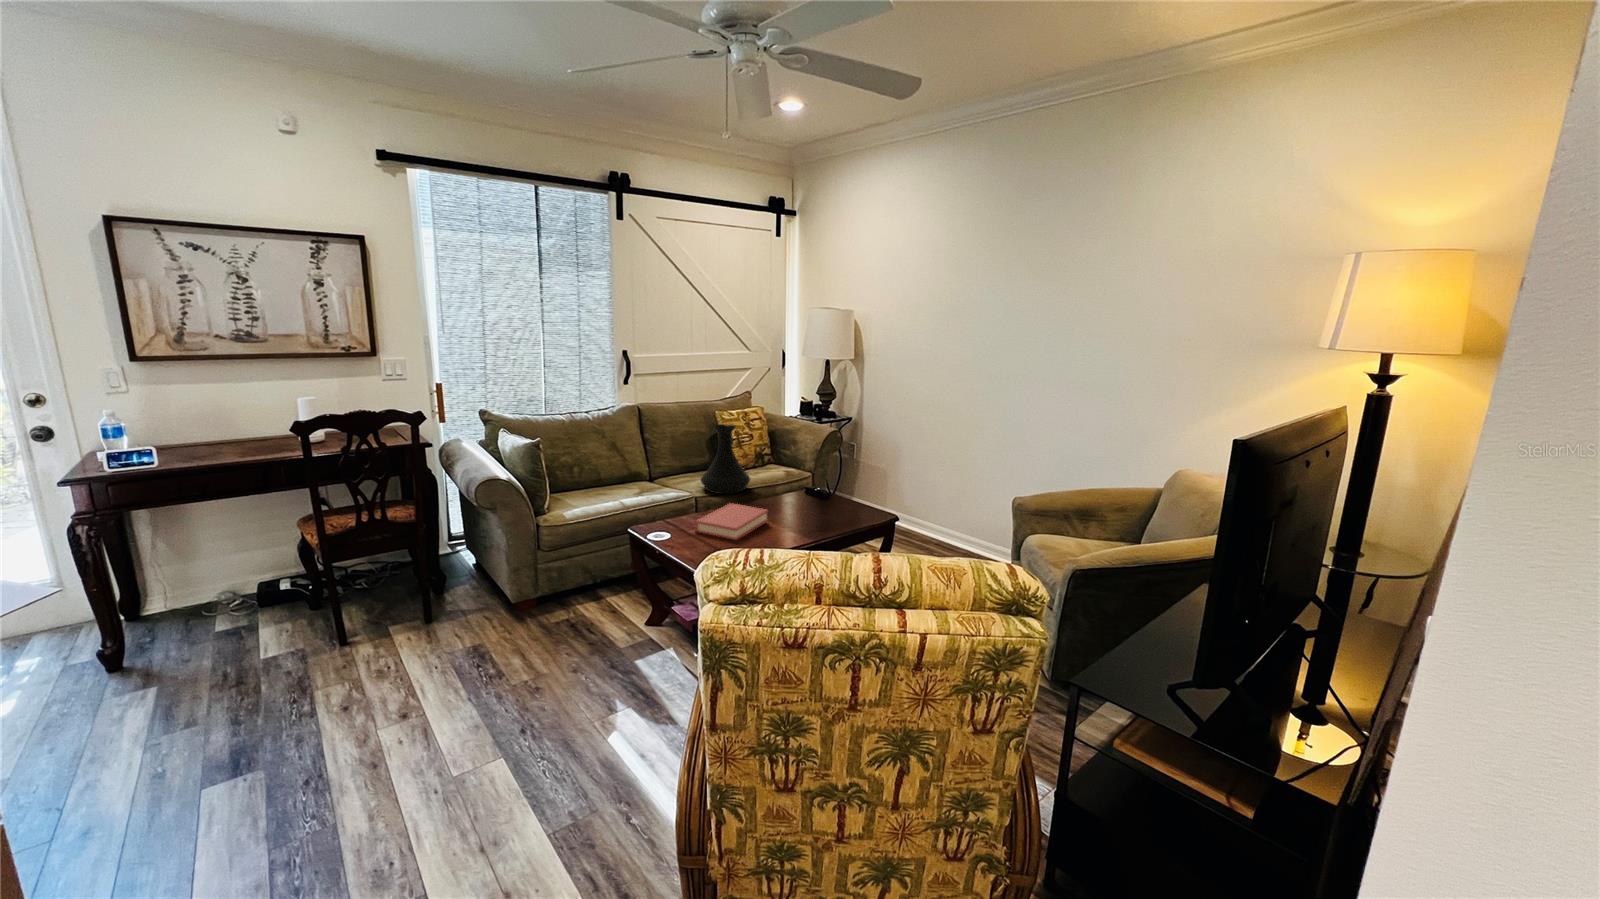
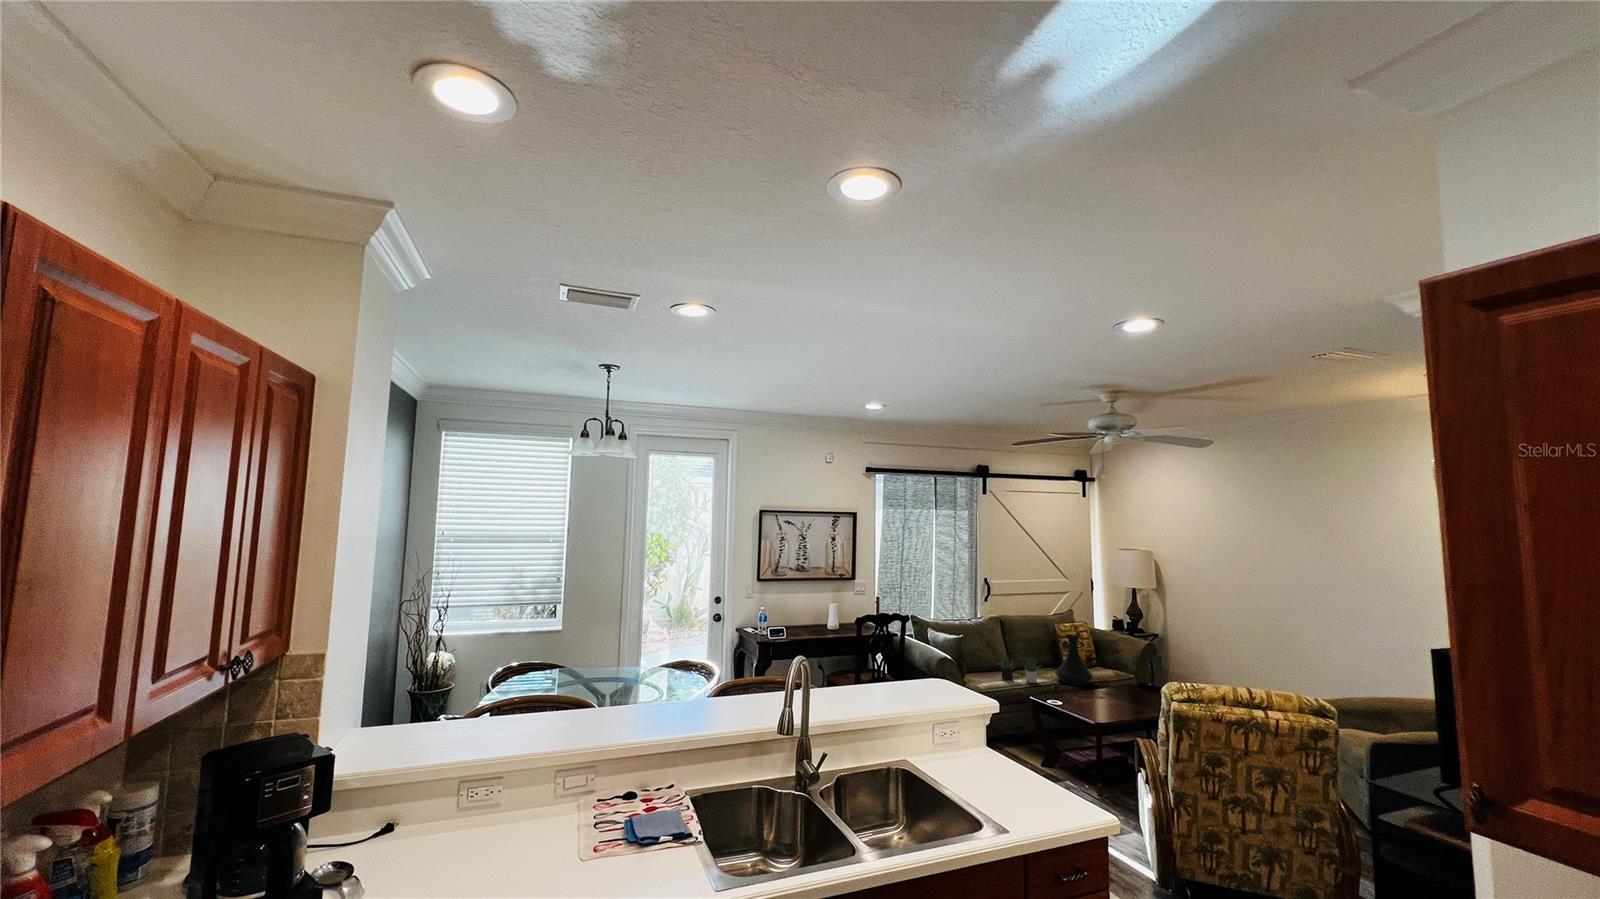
succulent plant: none [611,459,677,497] -> present [1000,657,1040,683]
hardback book: present [695,503,768,540] -> none [1073,689,1122,713]

